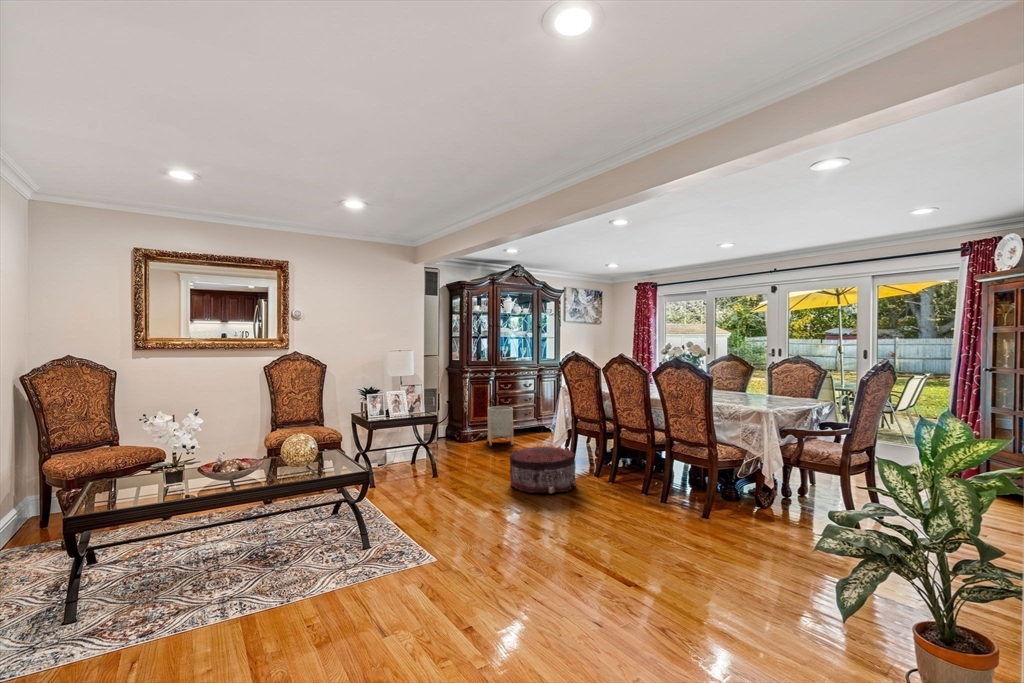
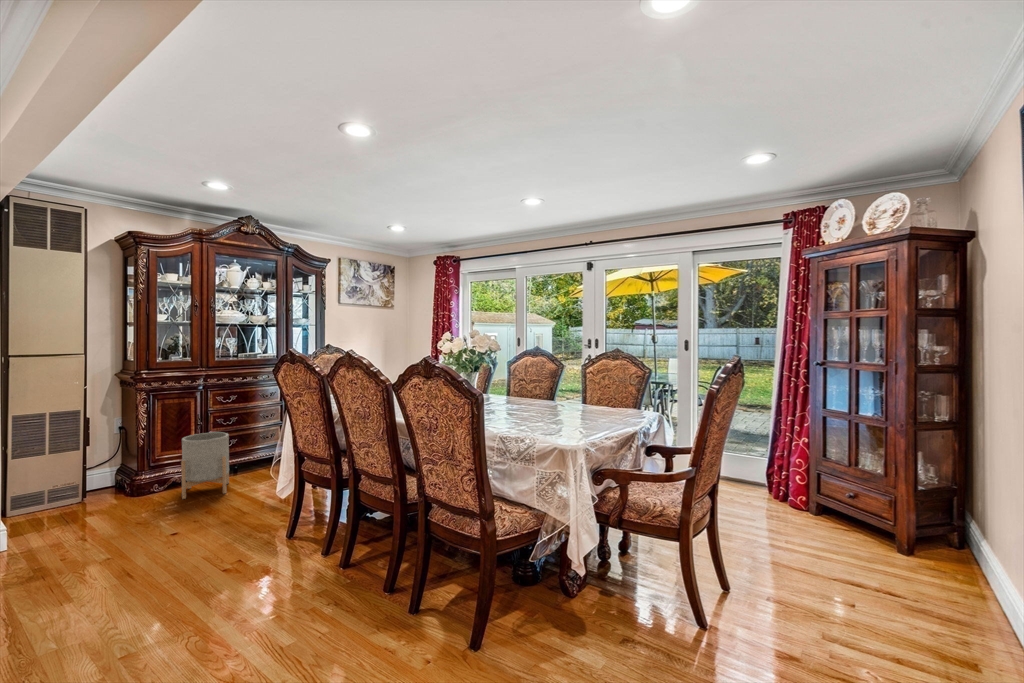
pouf: present [510,447,576,493] -> none [126,515,274,631]

